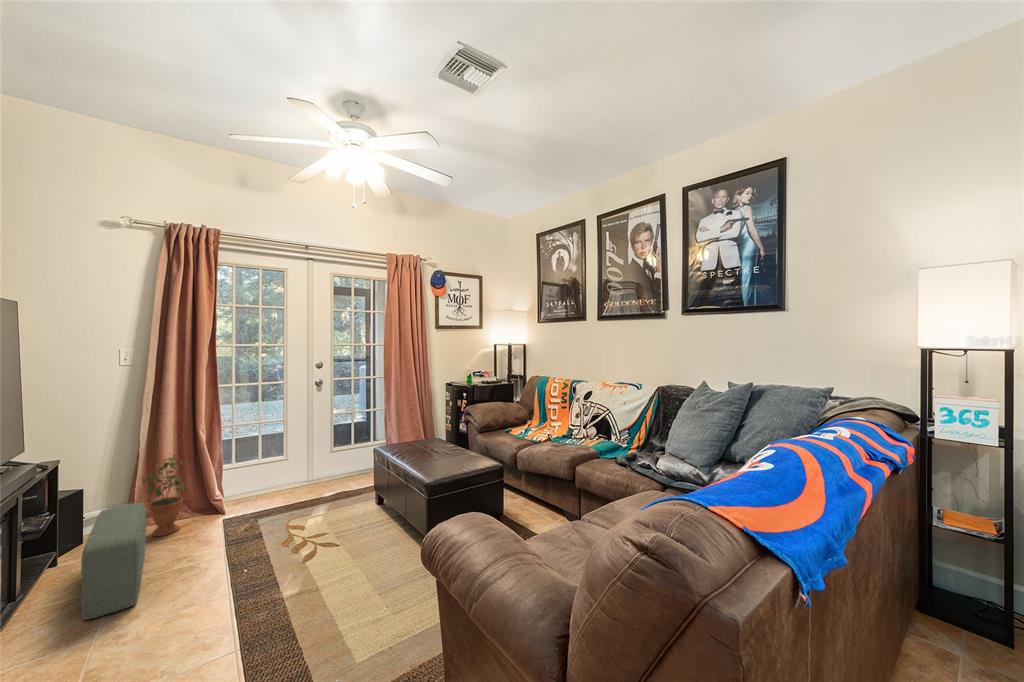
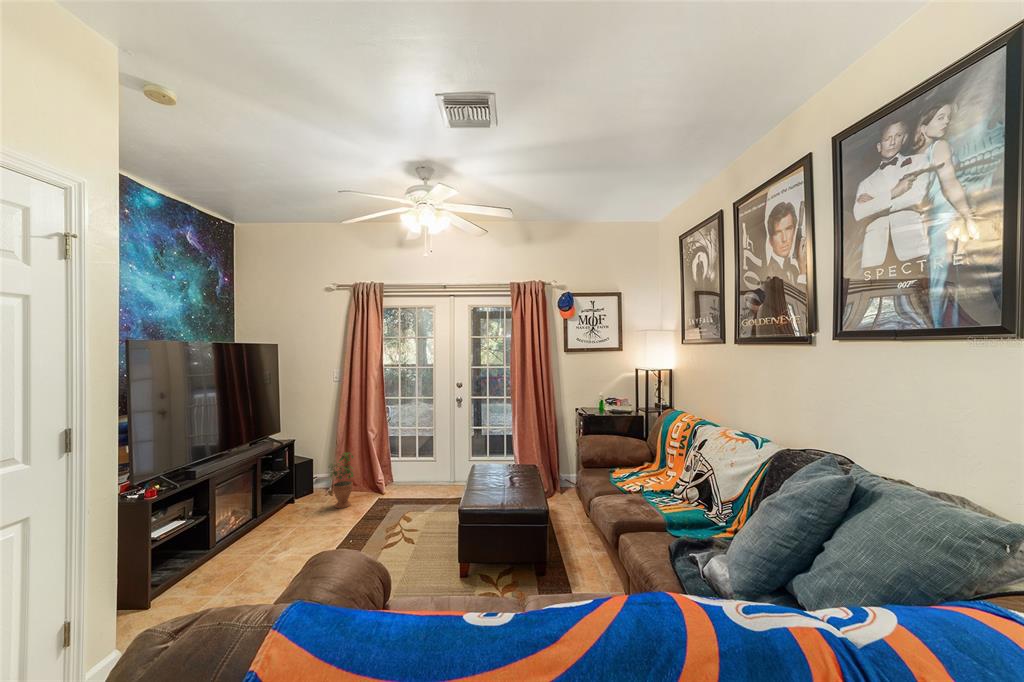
pouf: present [81,503,146,619] -> none [258,482,320,556]

